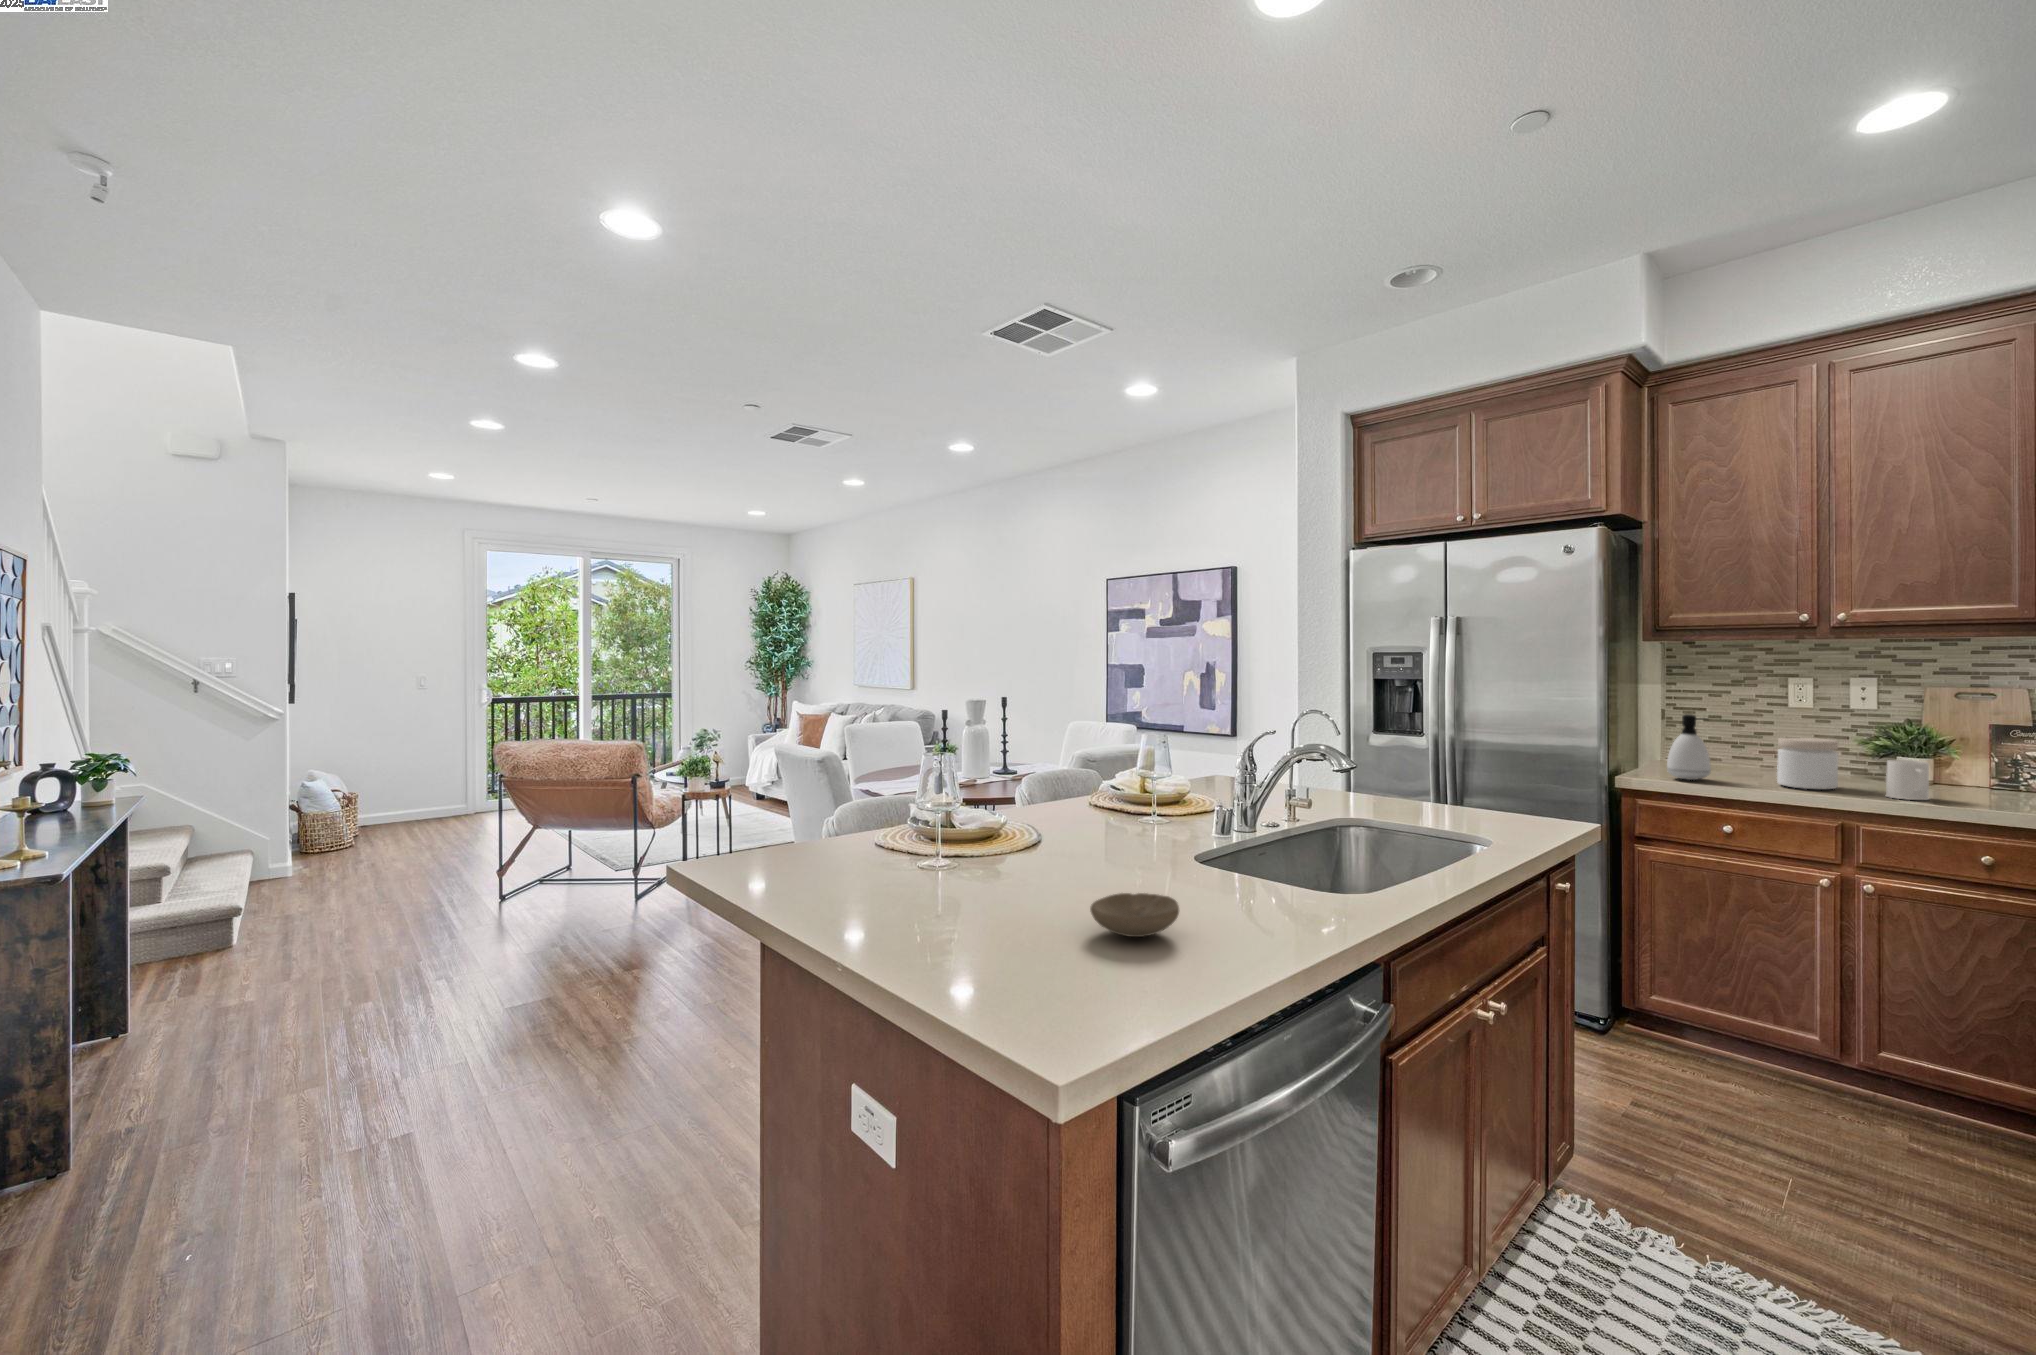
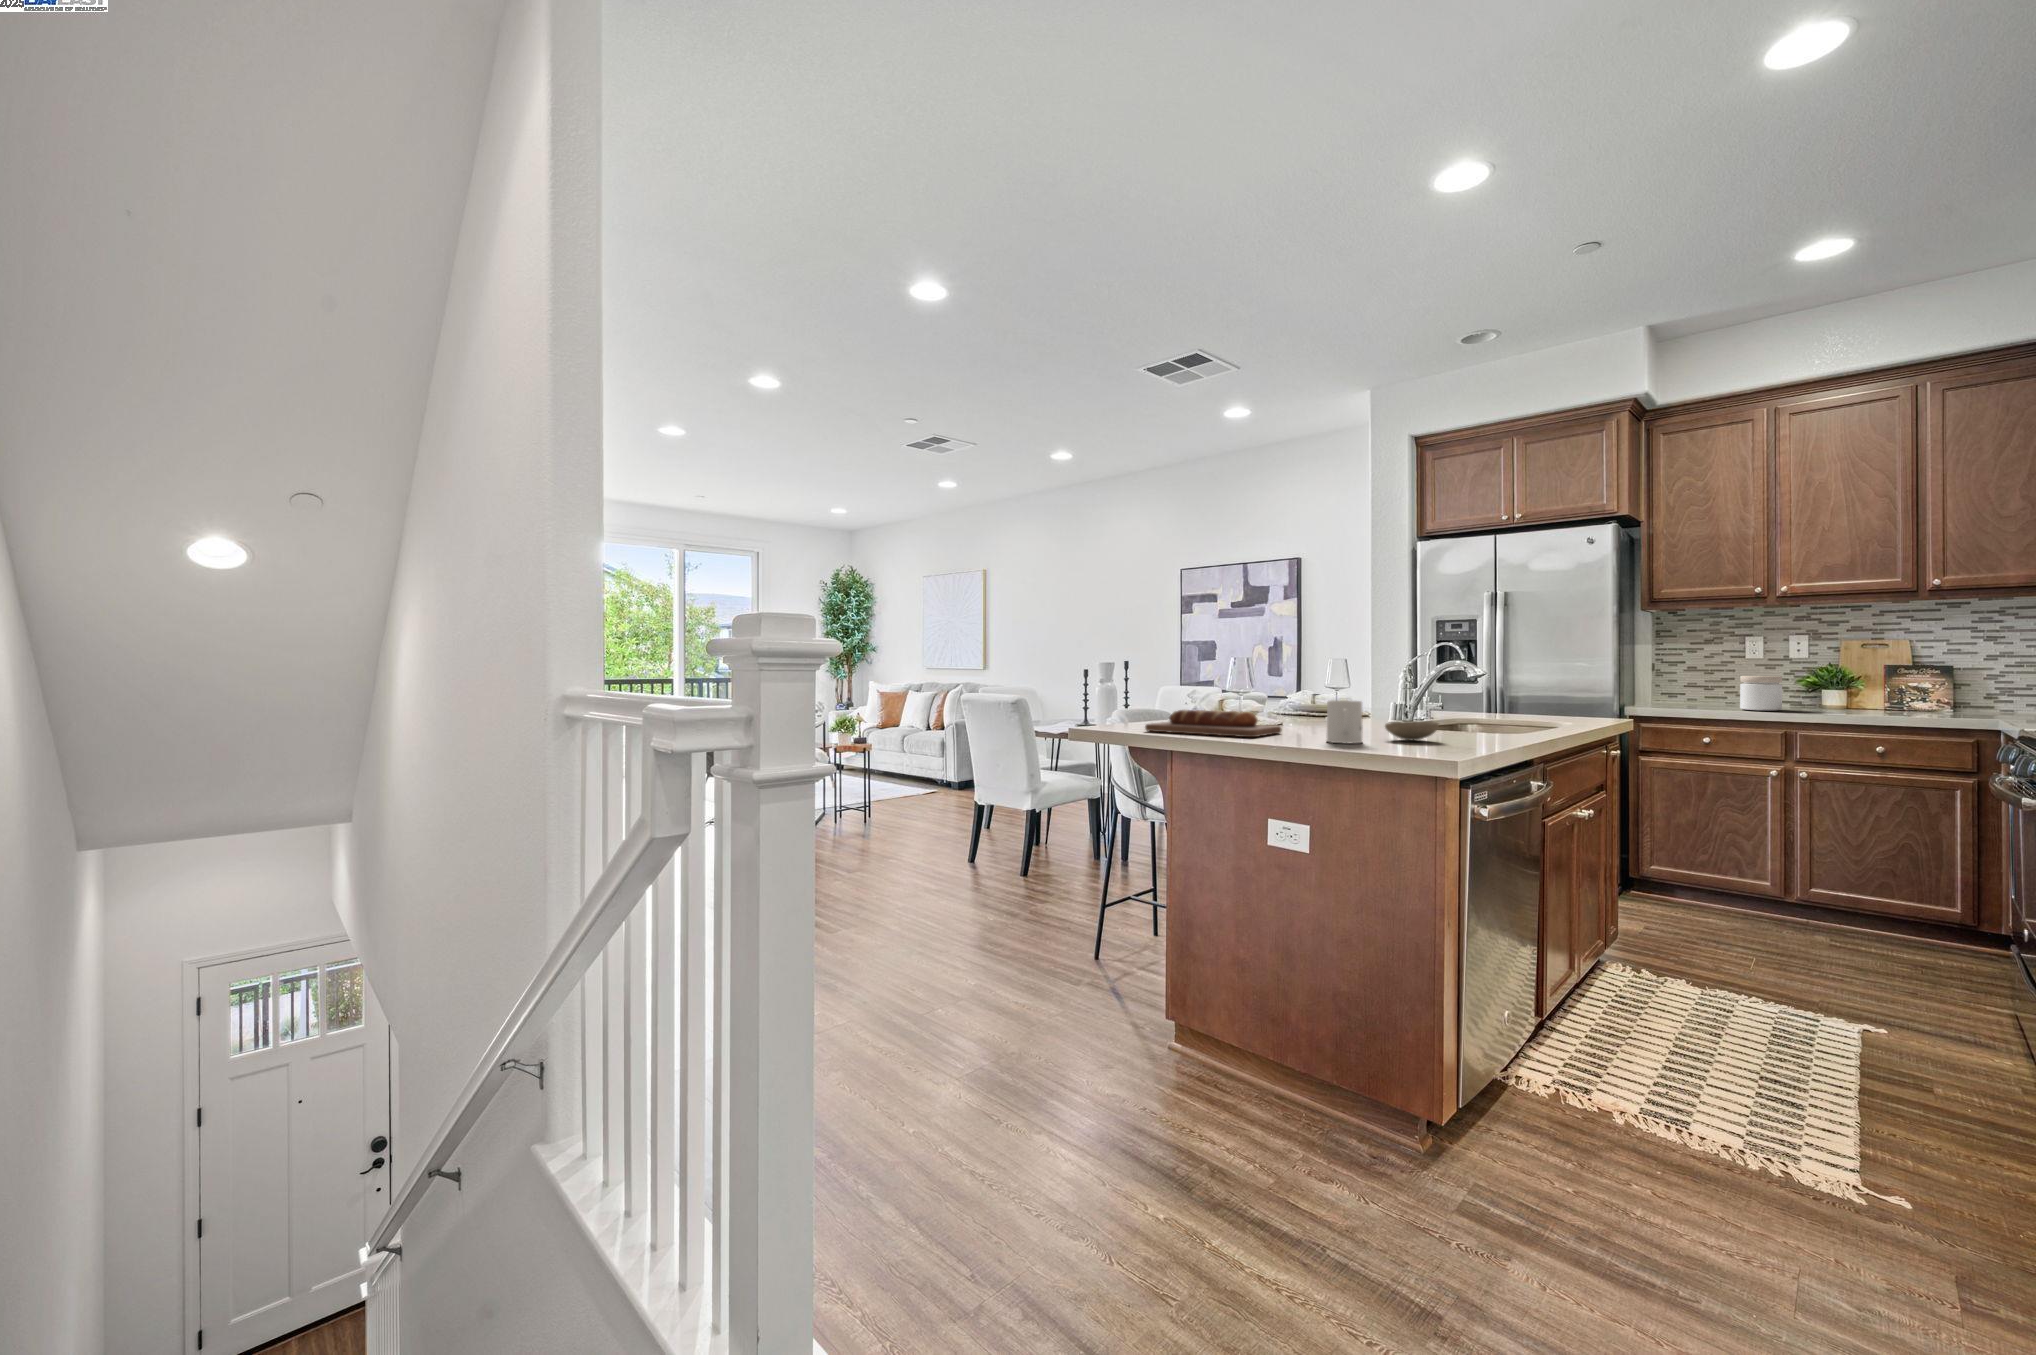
soap dispenser: present [1667,714,1711,780] -> none [1661,661,1693,708]
mug: present [1886,760,1929,800] -> present [1326,700,1363,743]
bread loaf: none [762,844,965,915] -> present [1145,710,1282,737]

